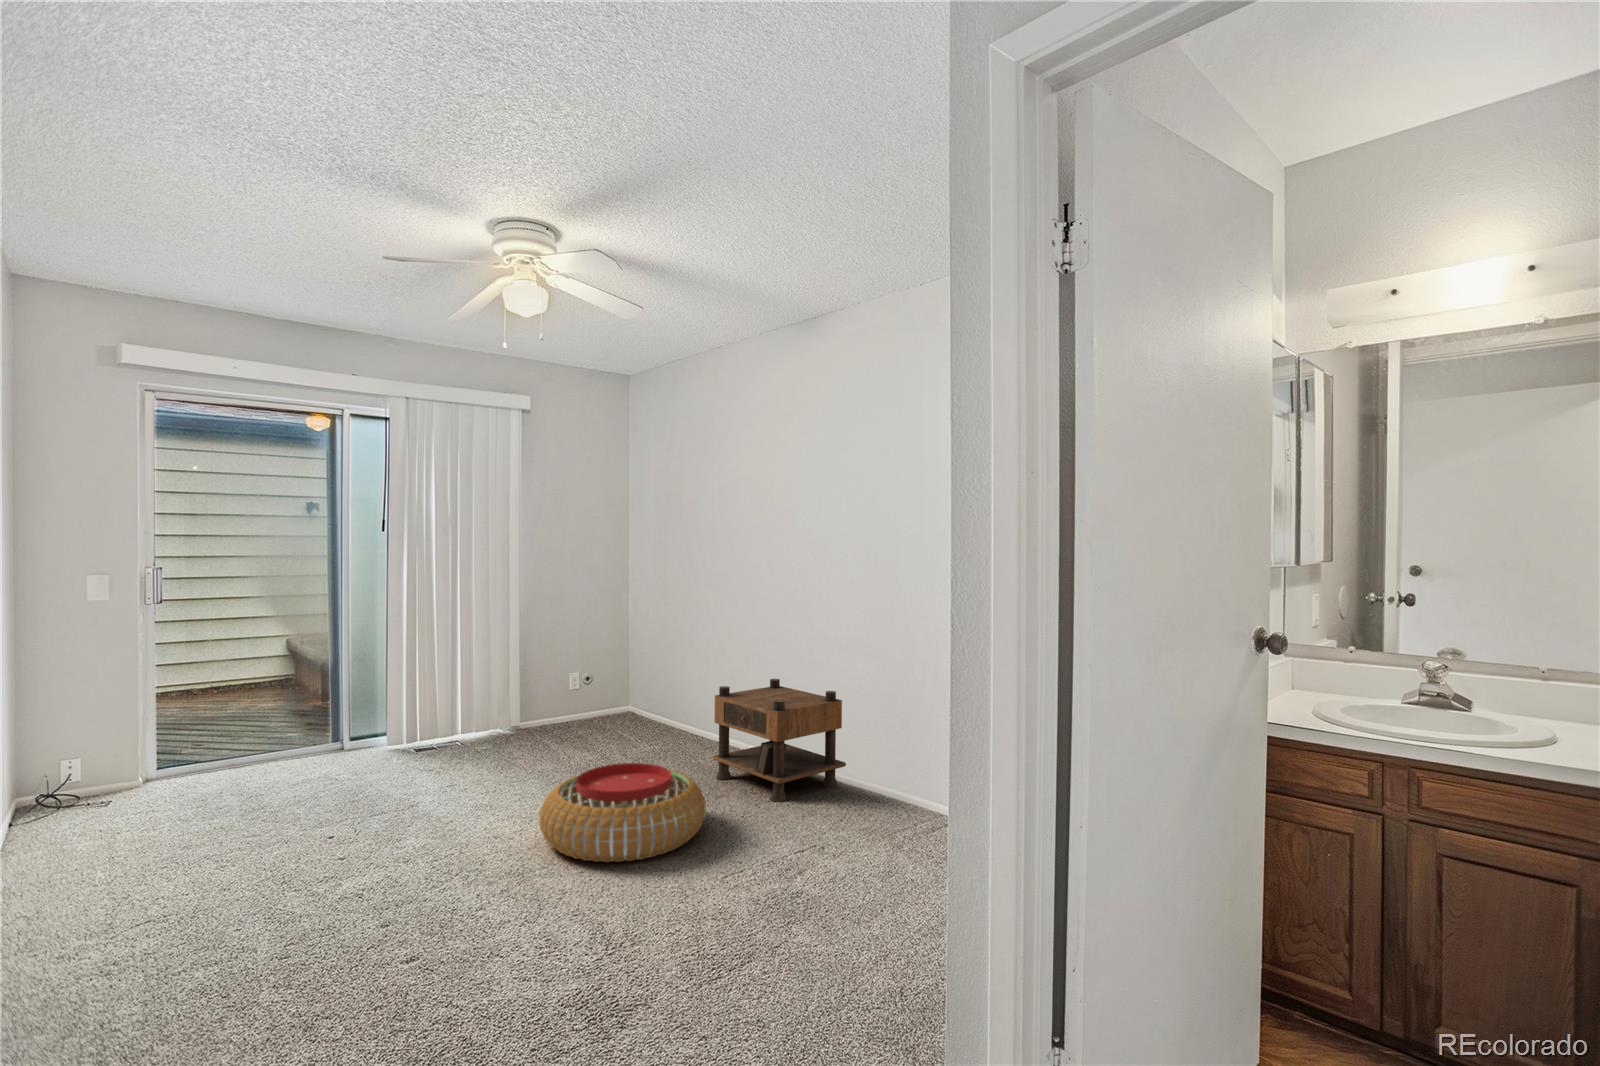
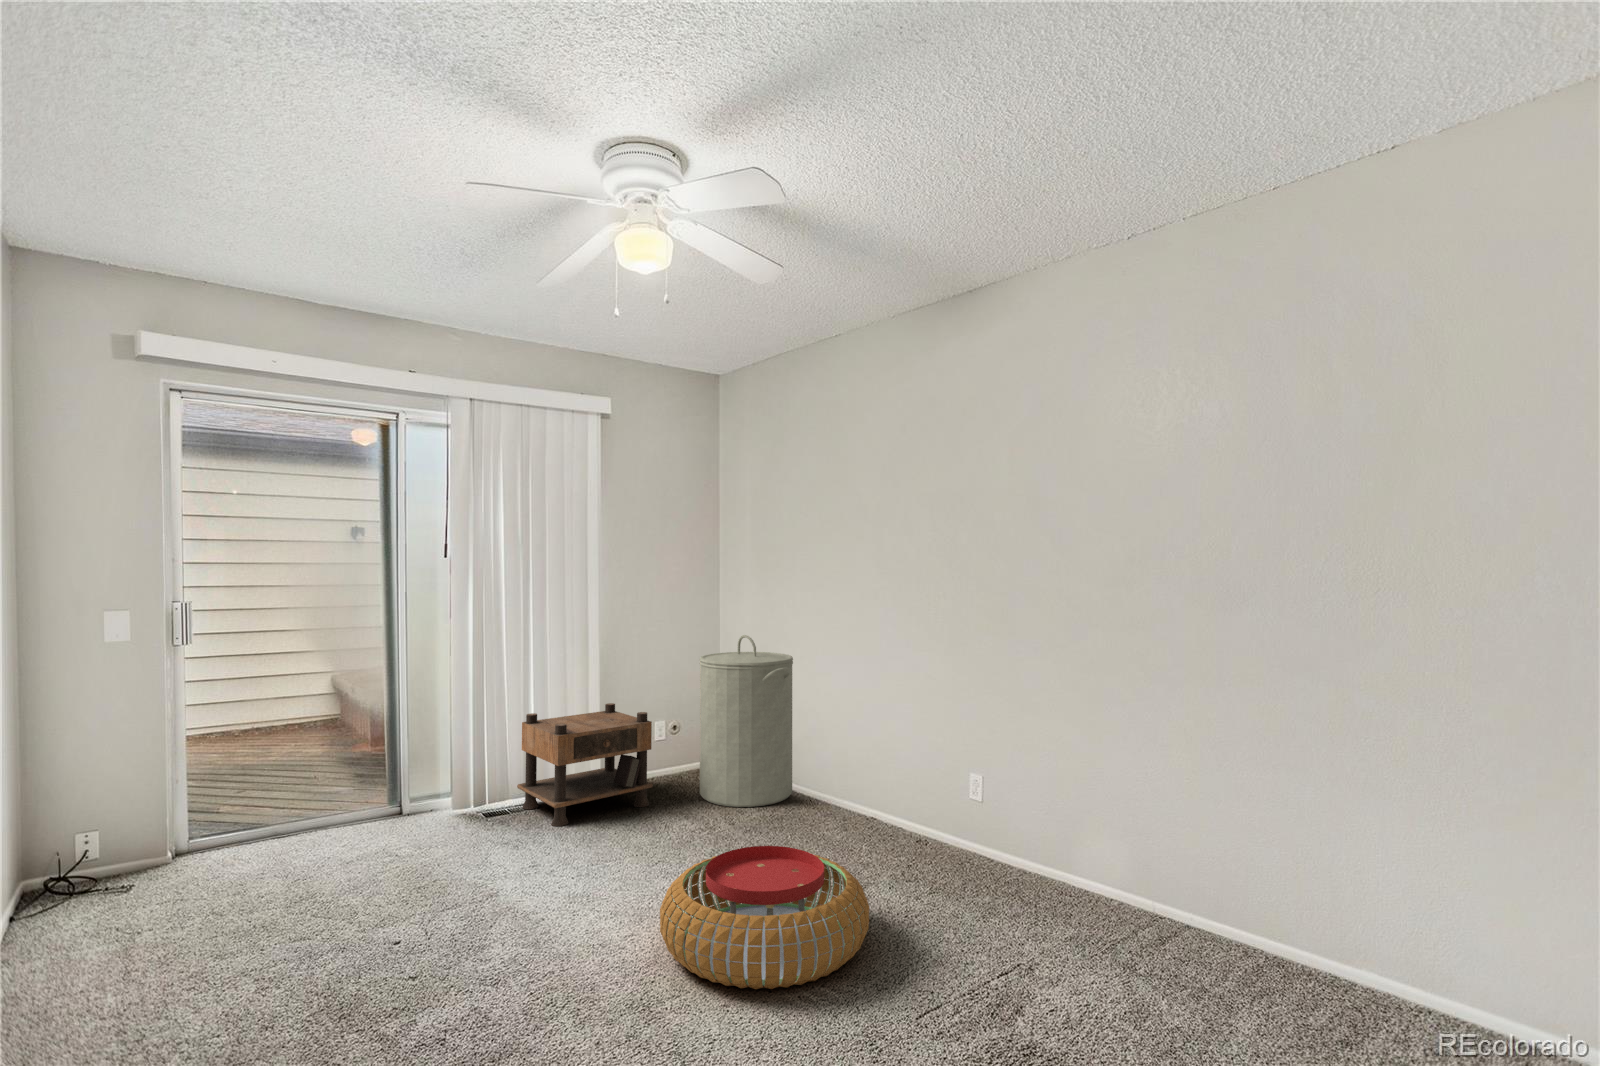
laundry hamper: none [604,600,686,744] -> present [700,635,793,807]
nightstand: present [713,679,846,802] -> present [517,703,653,826]

